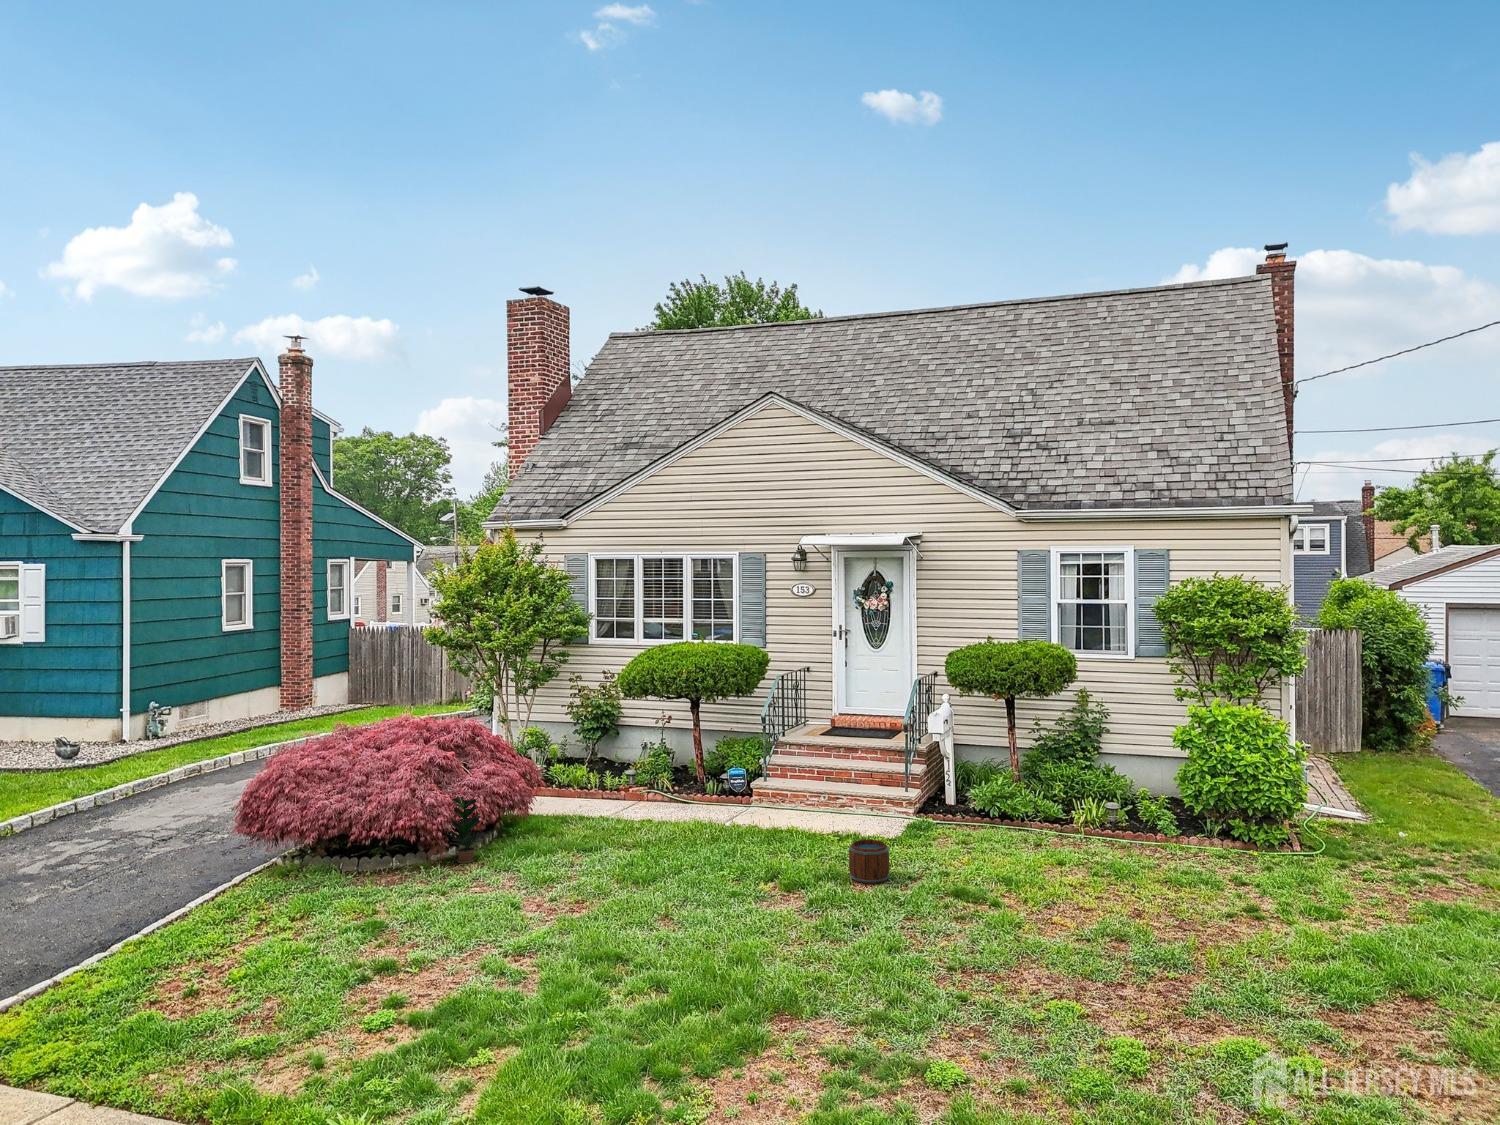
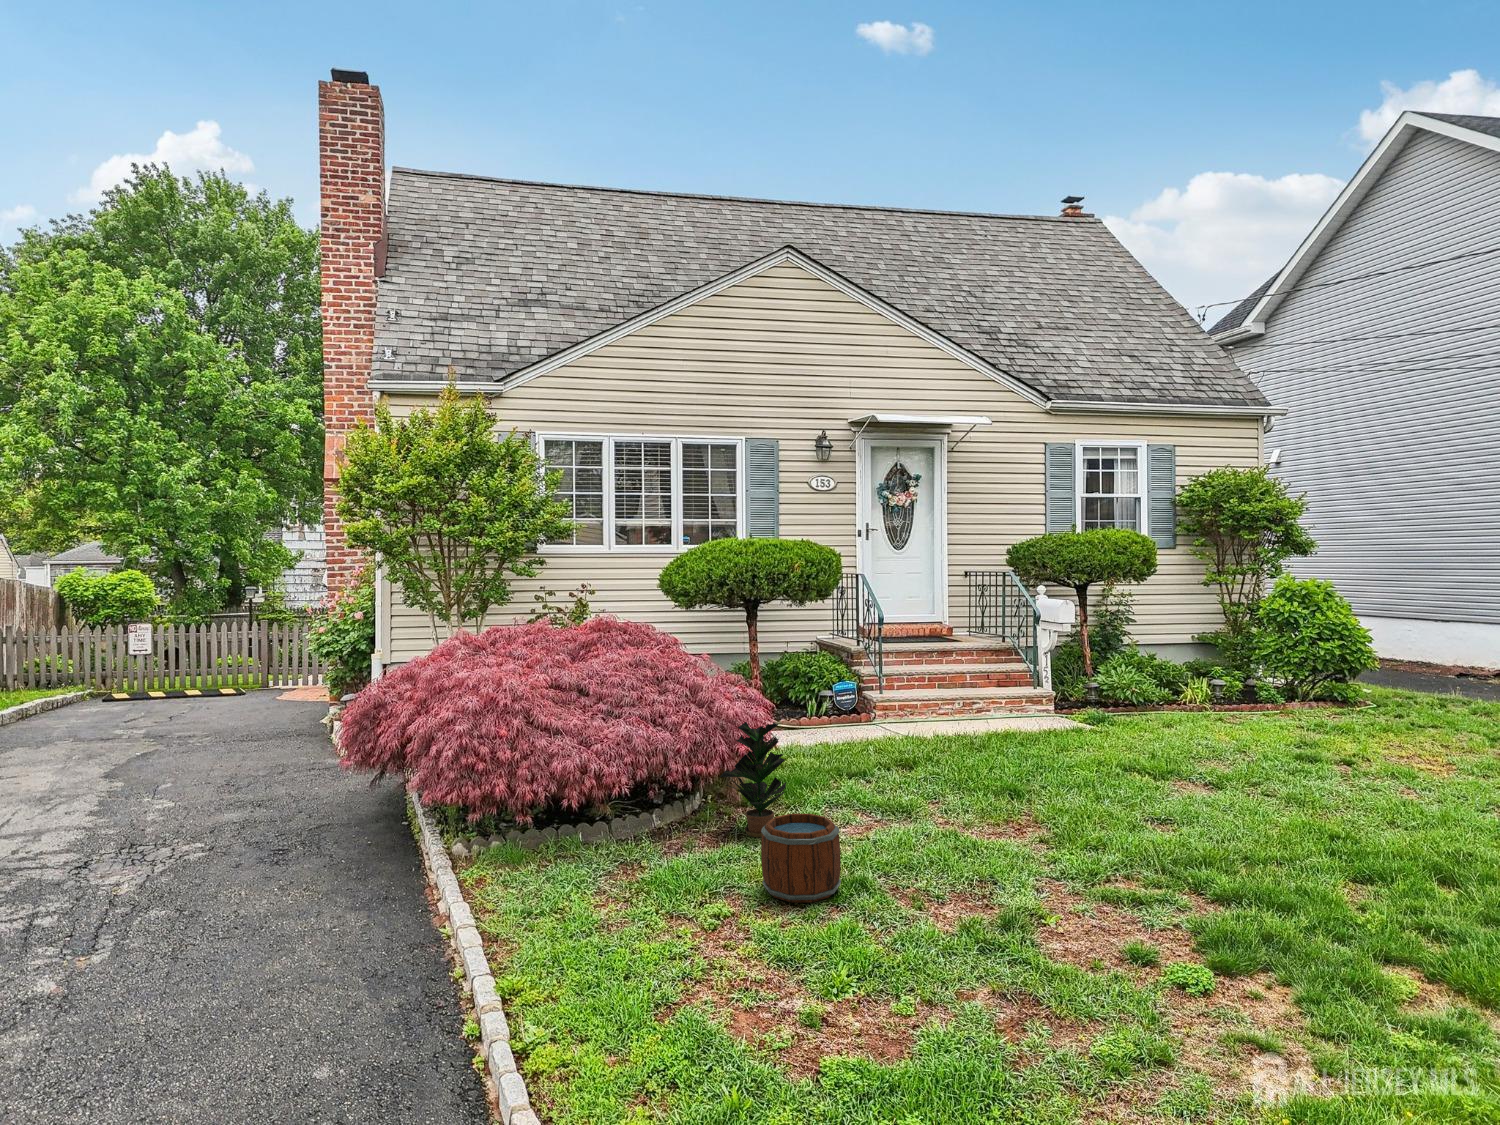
bucket: present [849,839,889,884] -> present [761,814,841,902]

